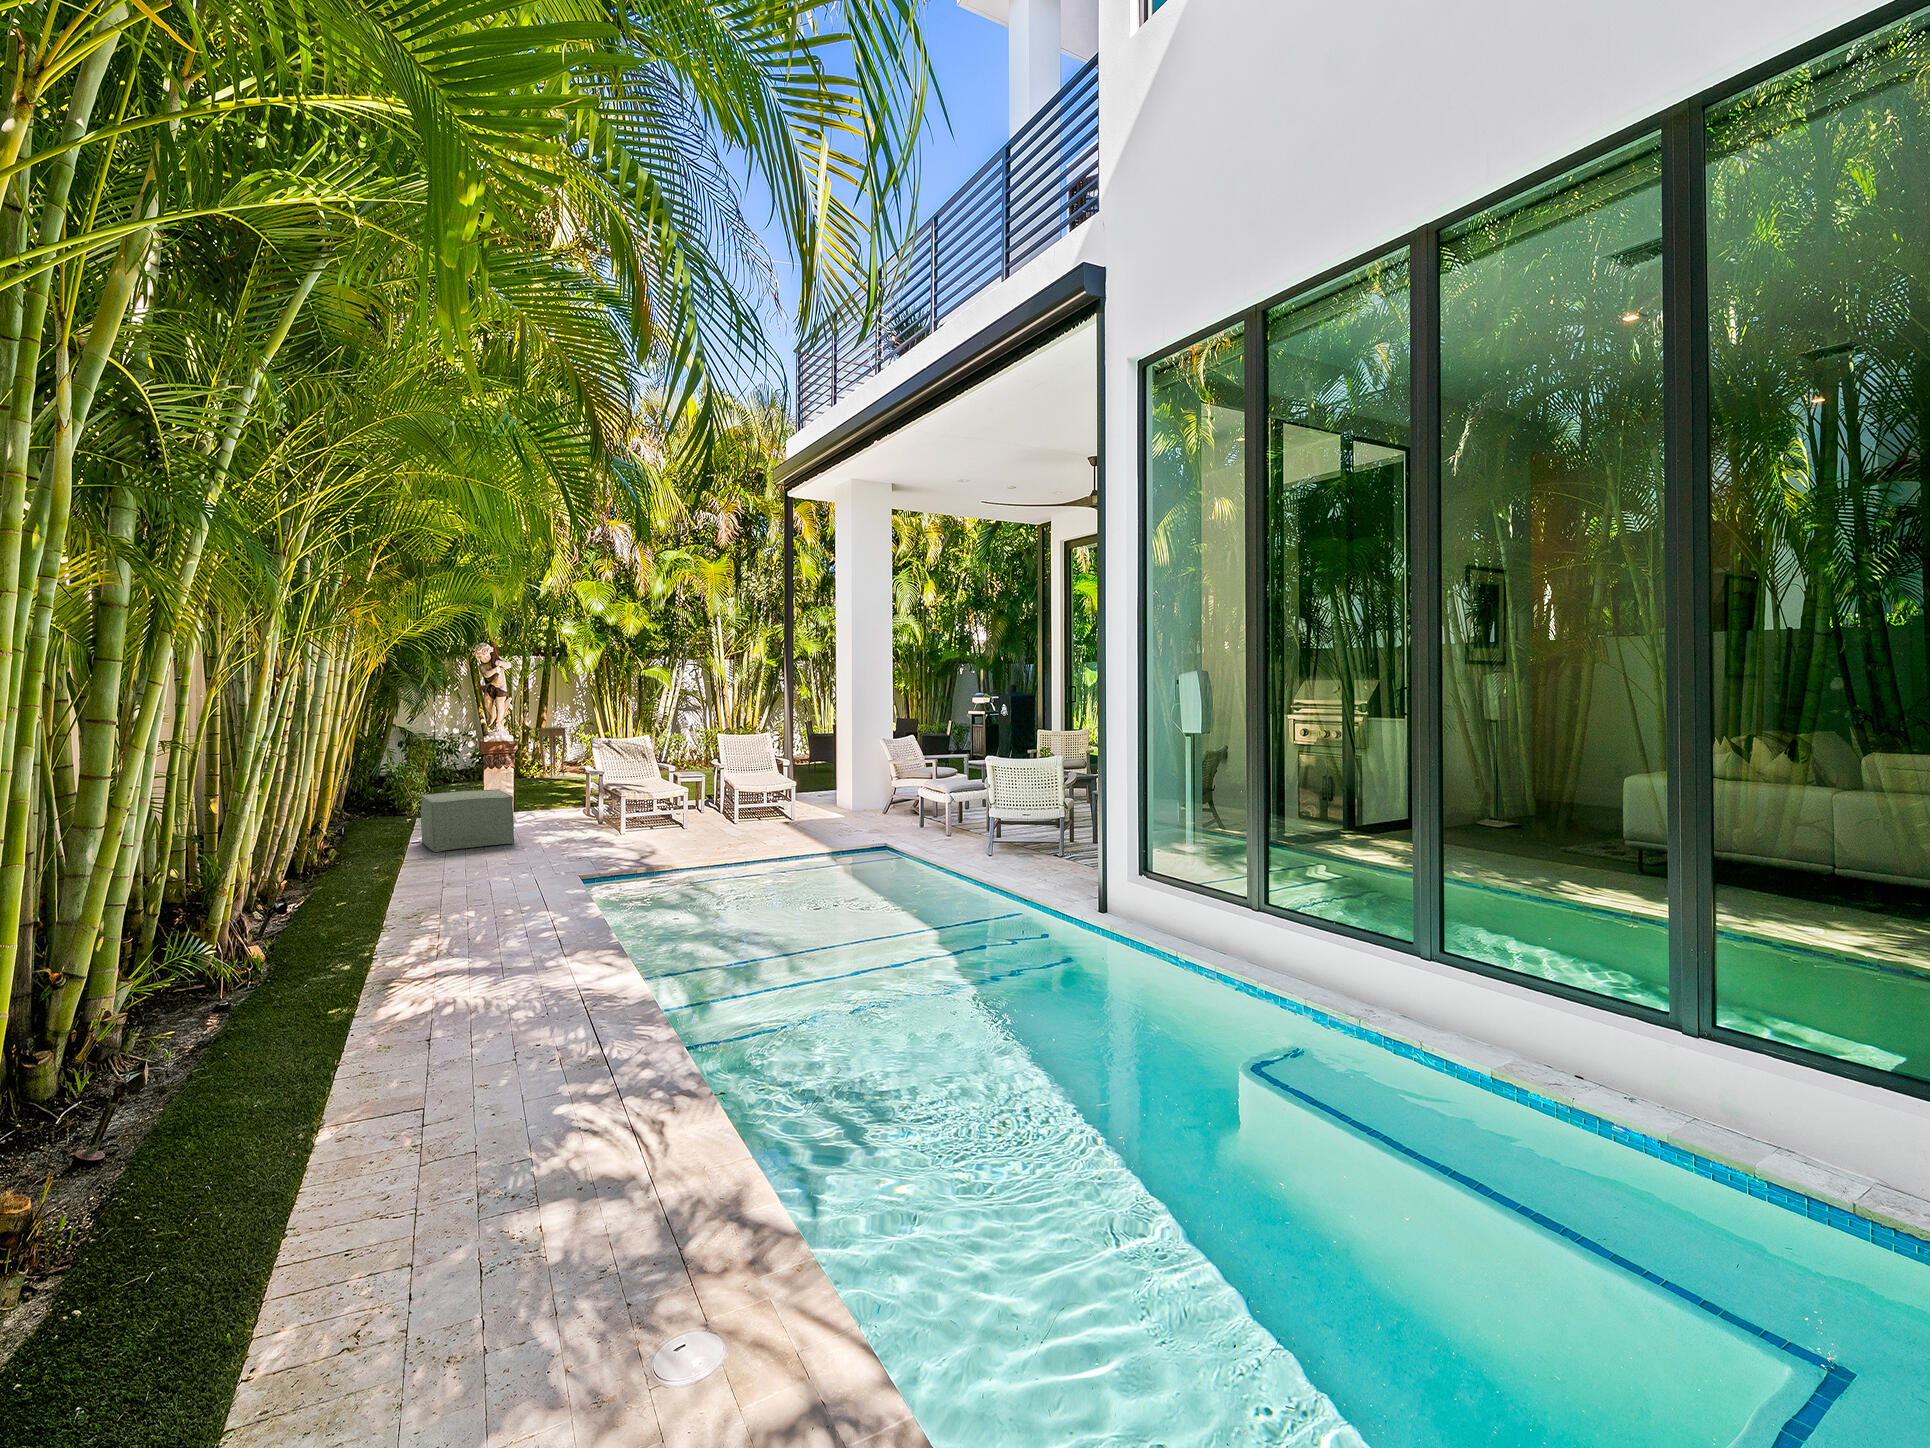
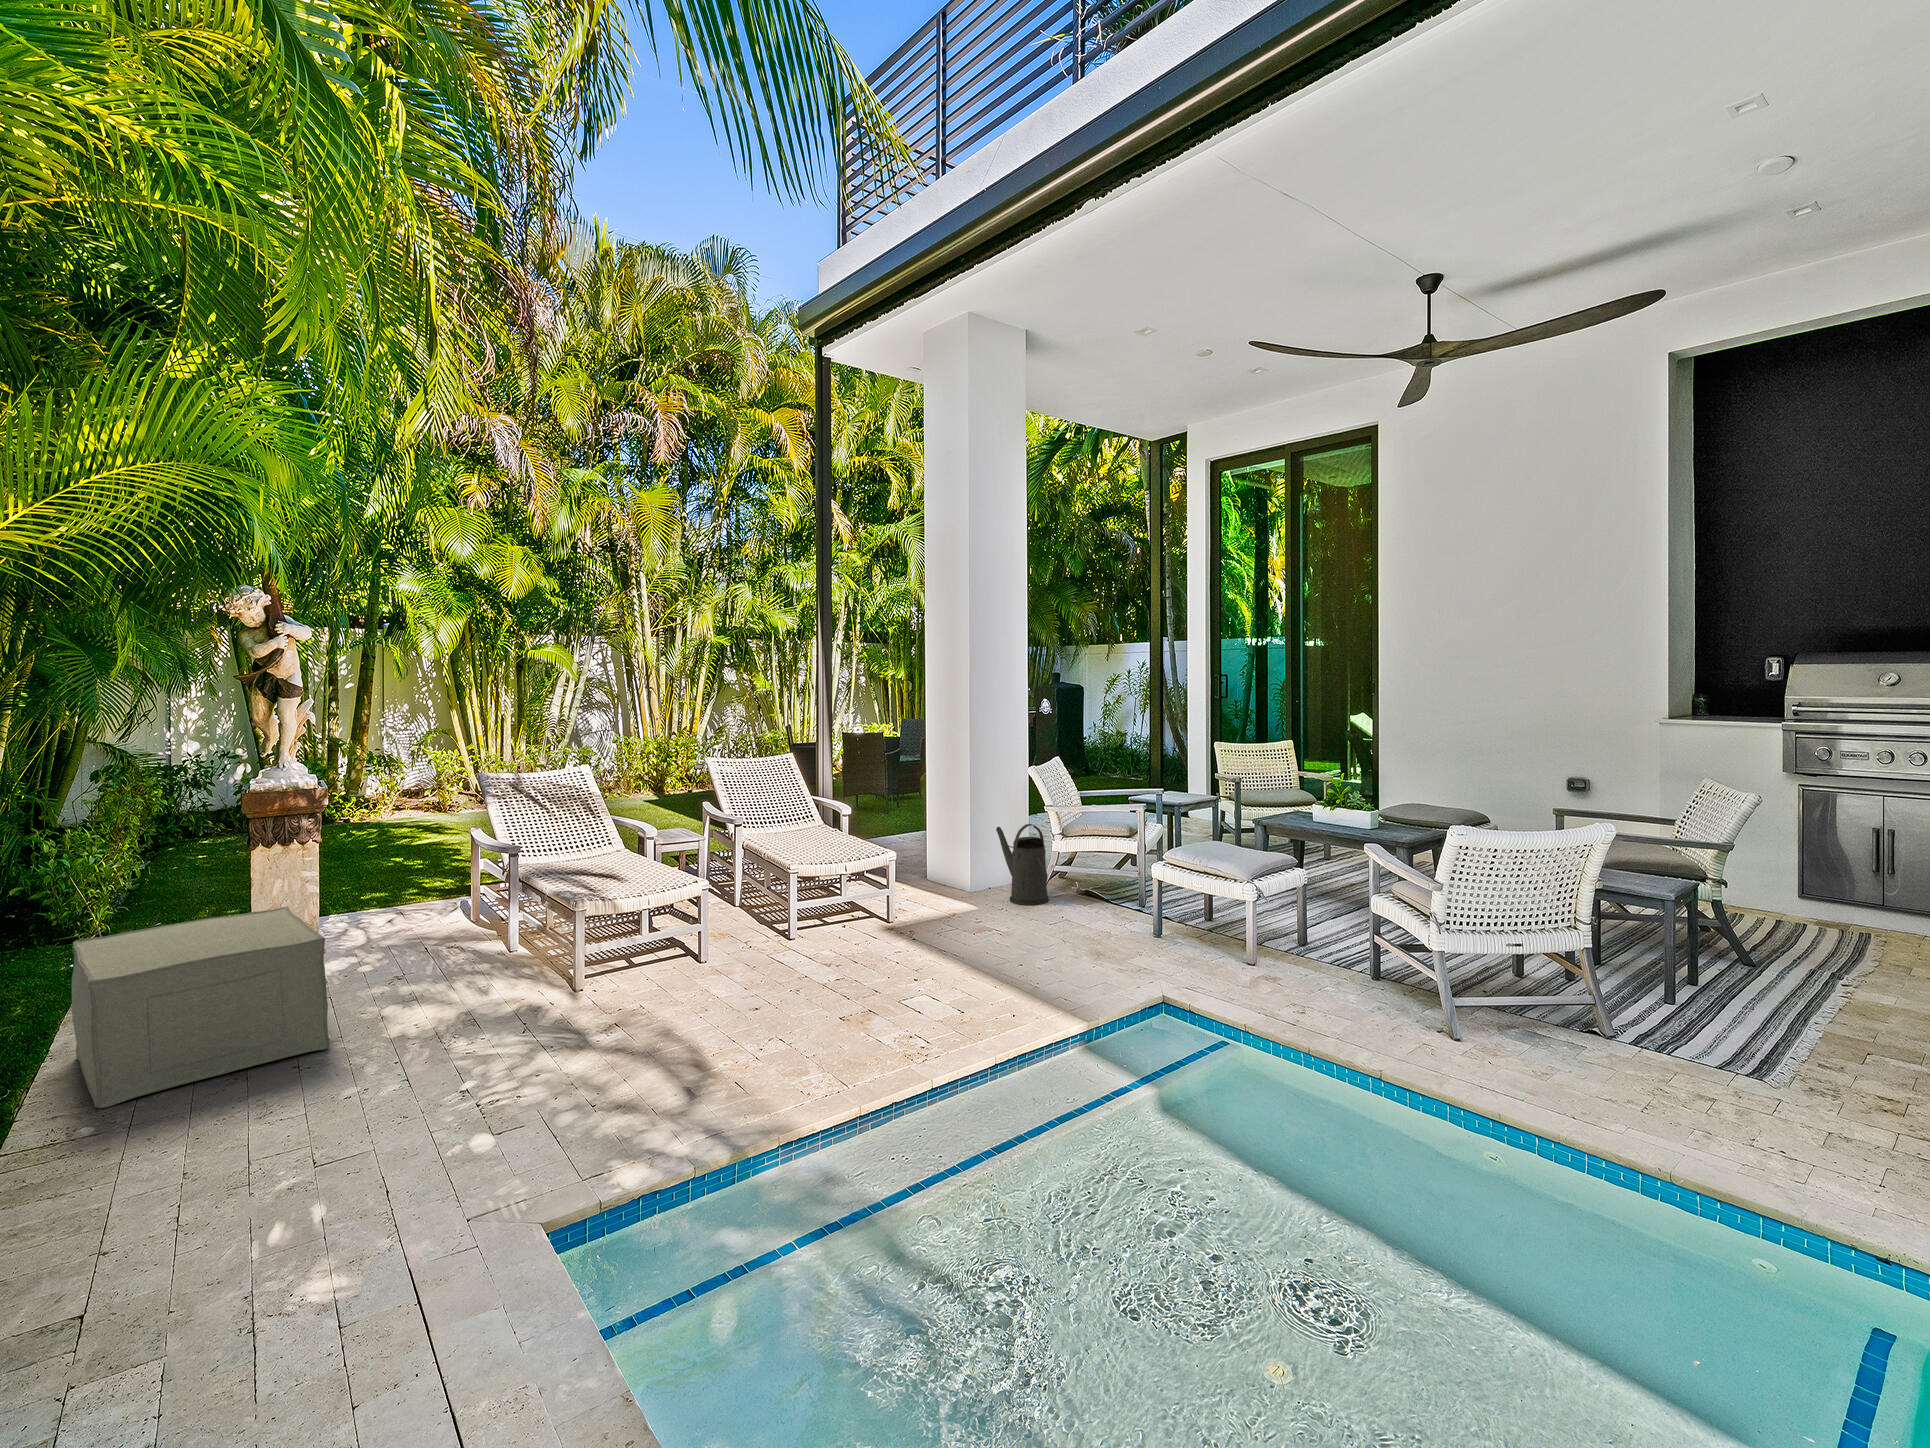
side table: present [538,727,567,778] -> none [354,739,406,821]
watering can: none [866,772,889,818] -> present [996,824,1049,905]

